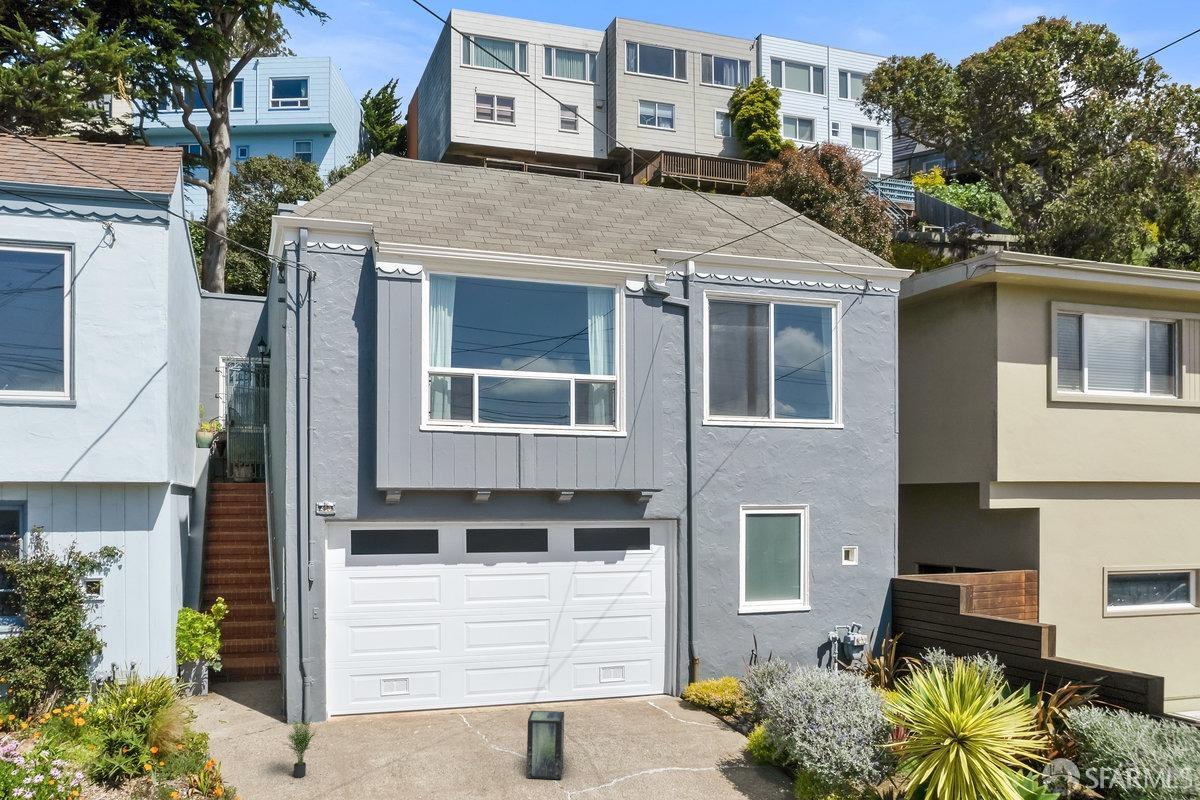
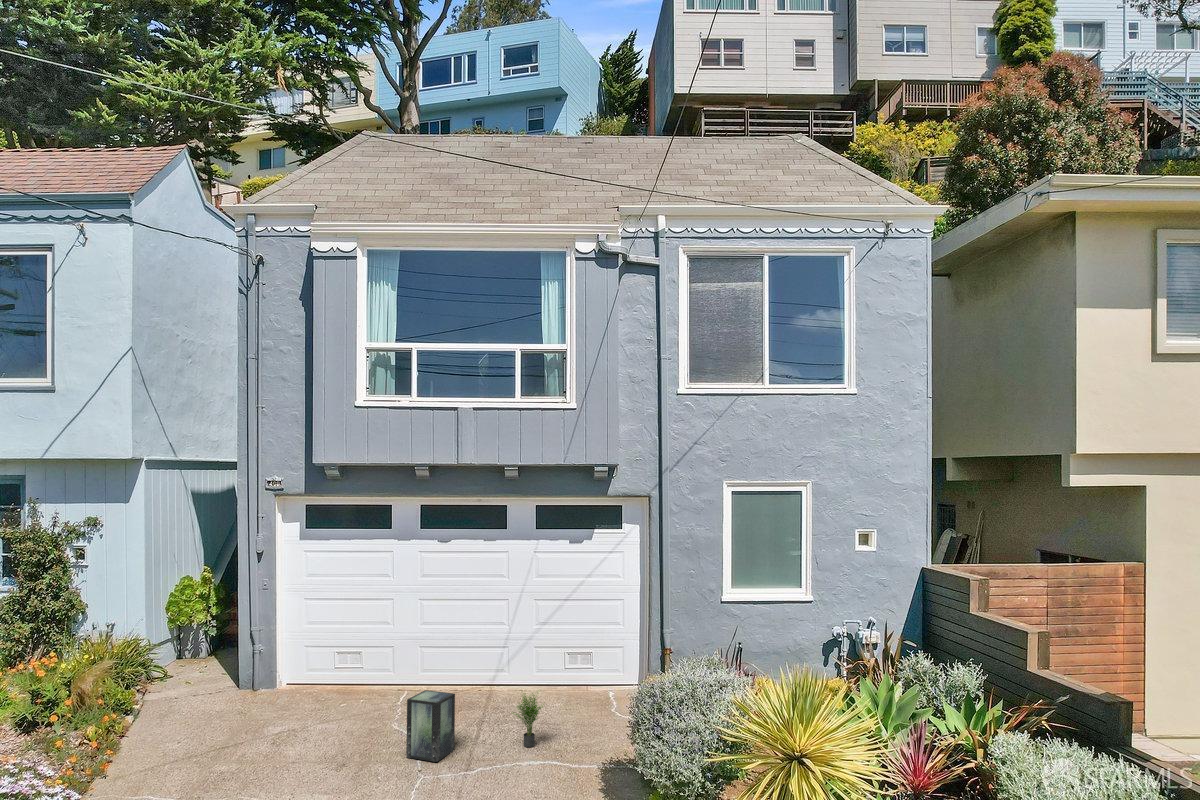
potted plant: present [286,719,315,778] -> present [516,695,541,747]

